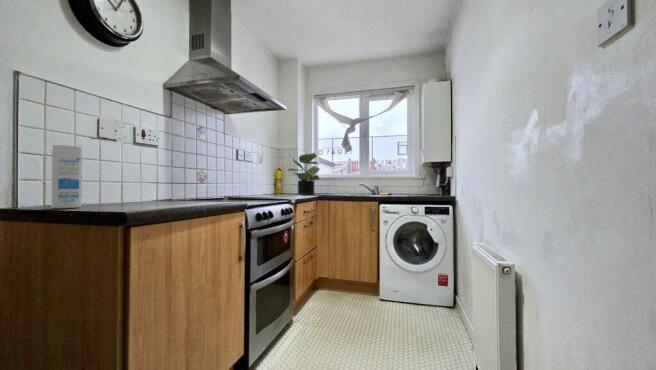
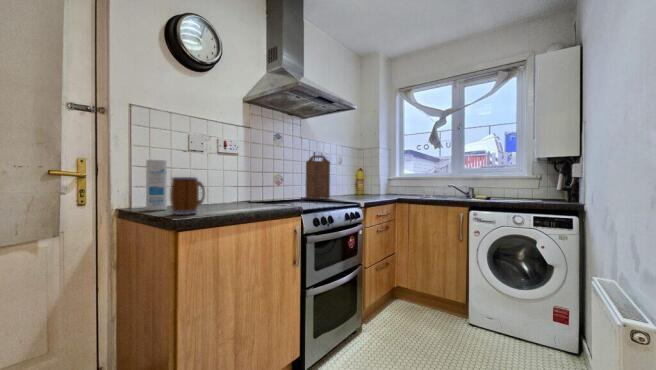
cutting board: none [230,153,257,196] -> present [306,155,330,198]
potted plant: present [288,153,319,195] -> none [366,152,402,197]
mug: none [104,166,146,210] -> present [170,177,205,215]

